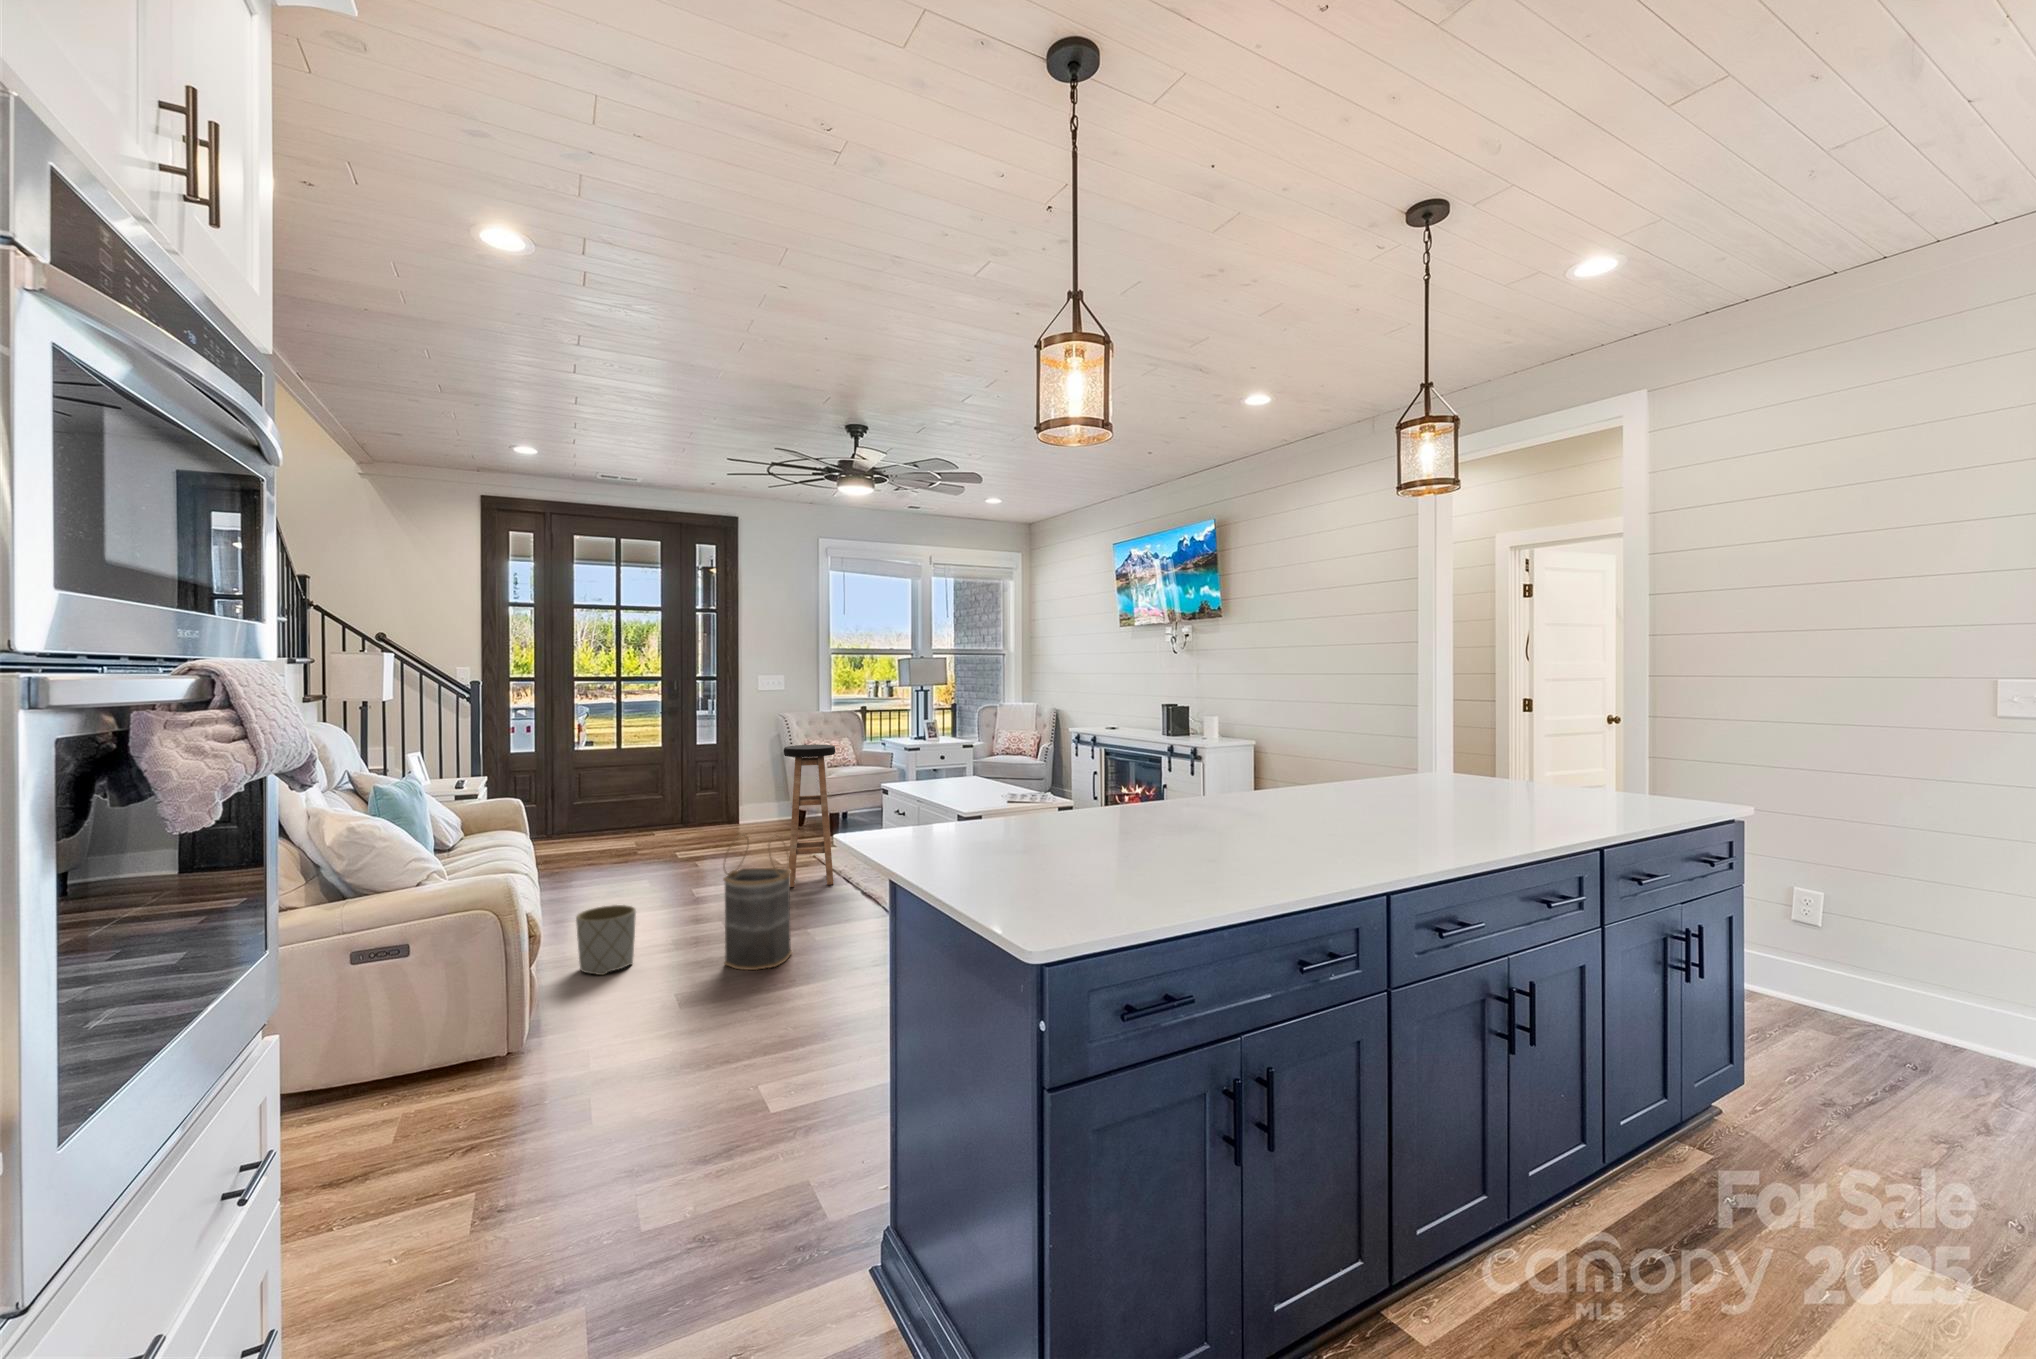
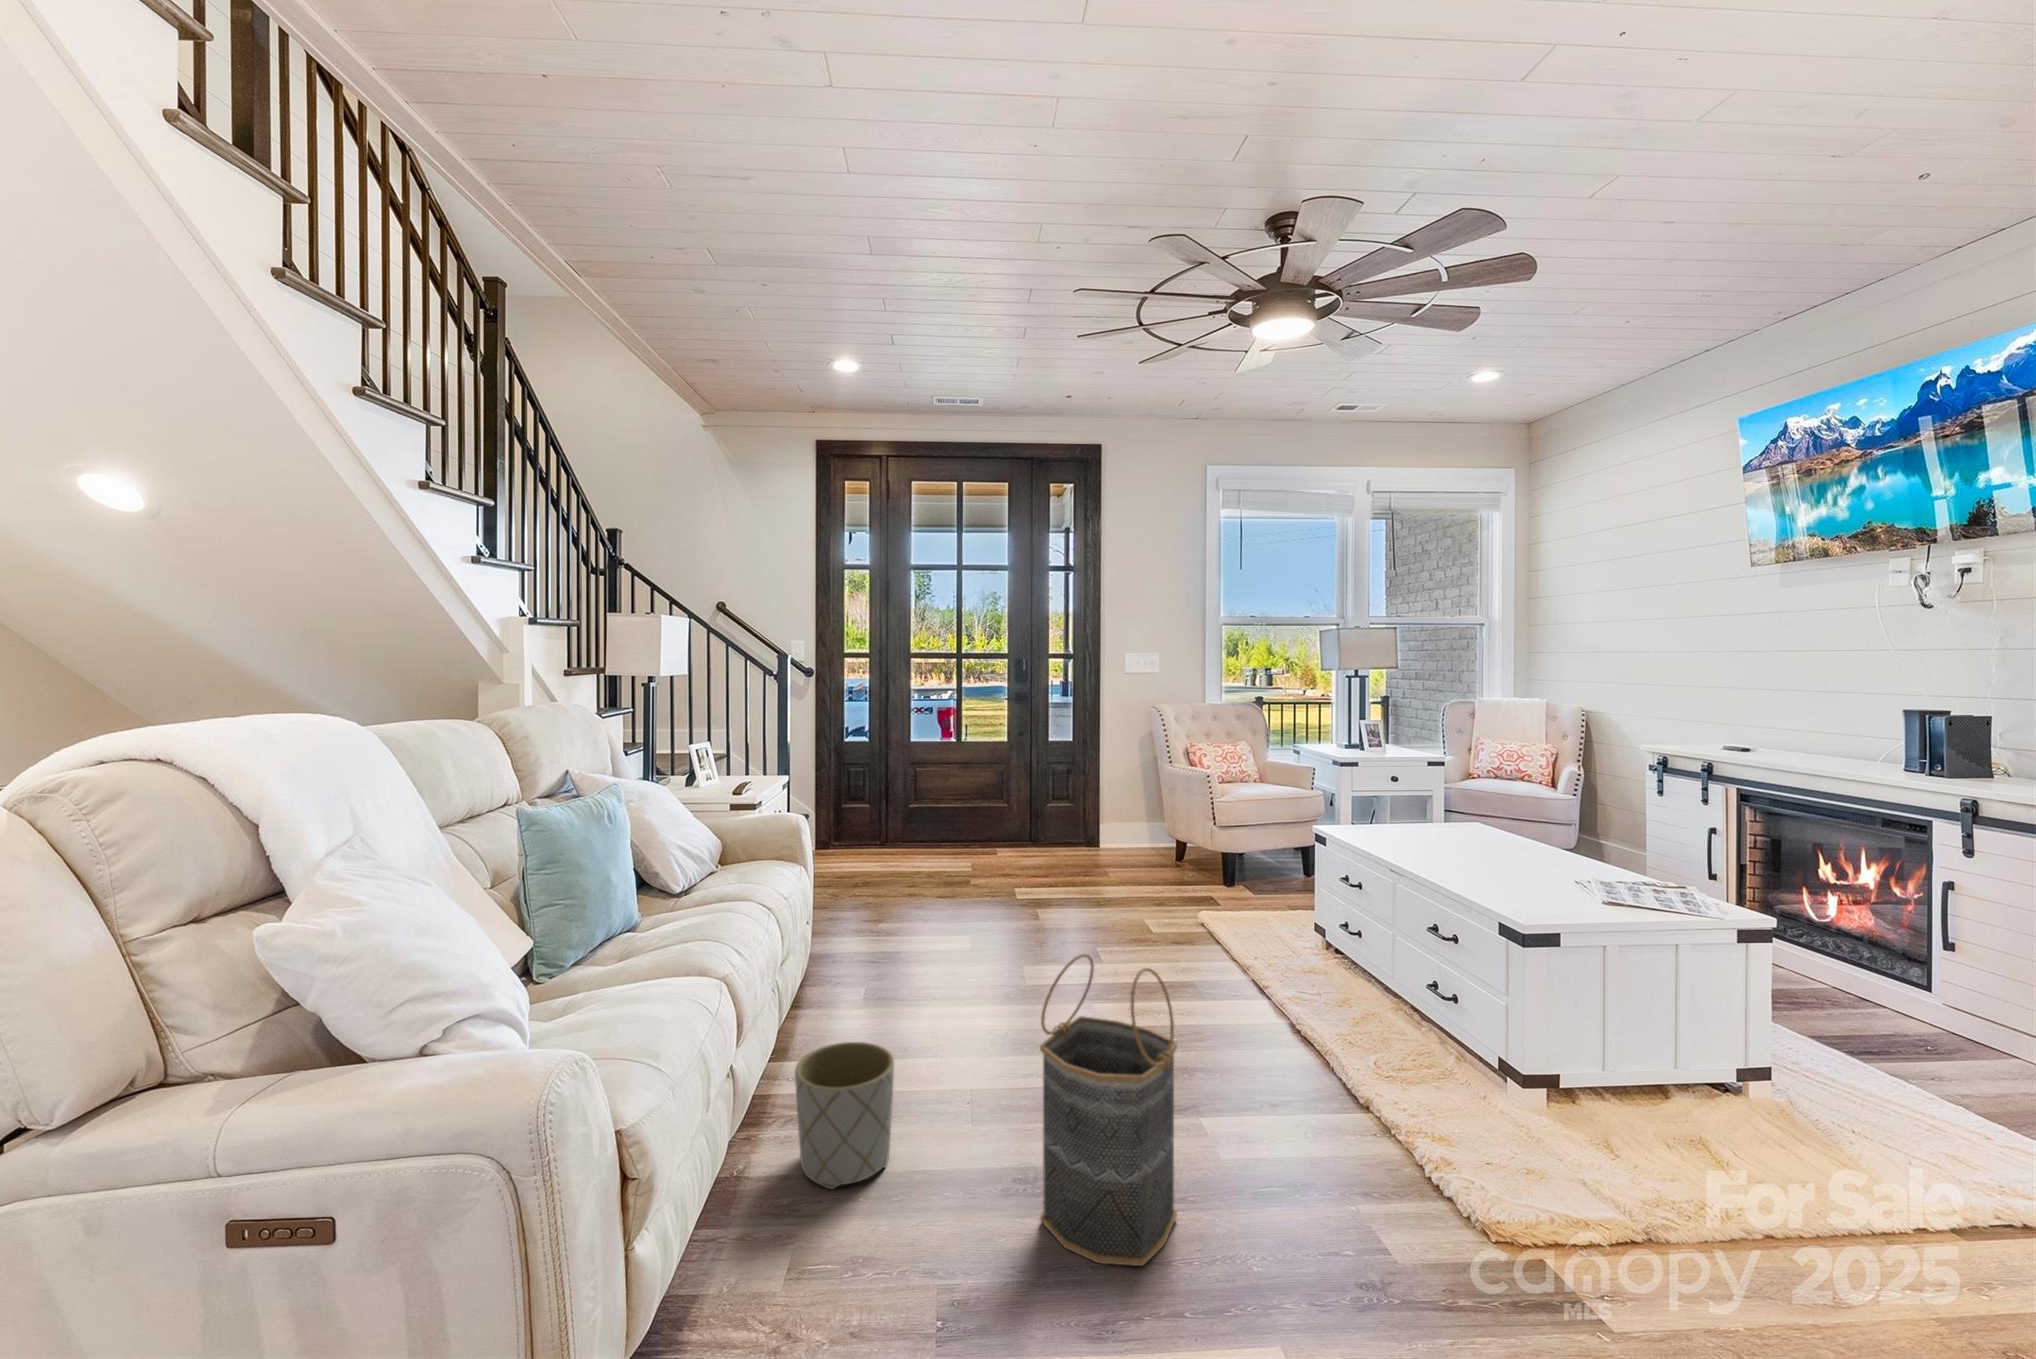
bar stool: present [784,745,835,887] -> none [1160,759,1245,1001]

